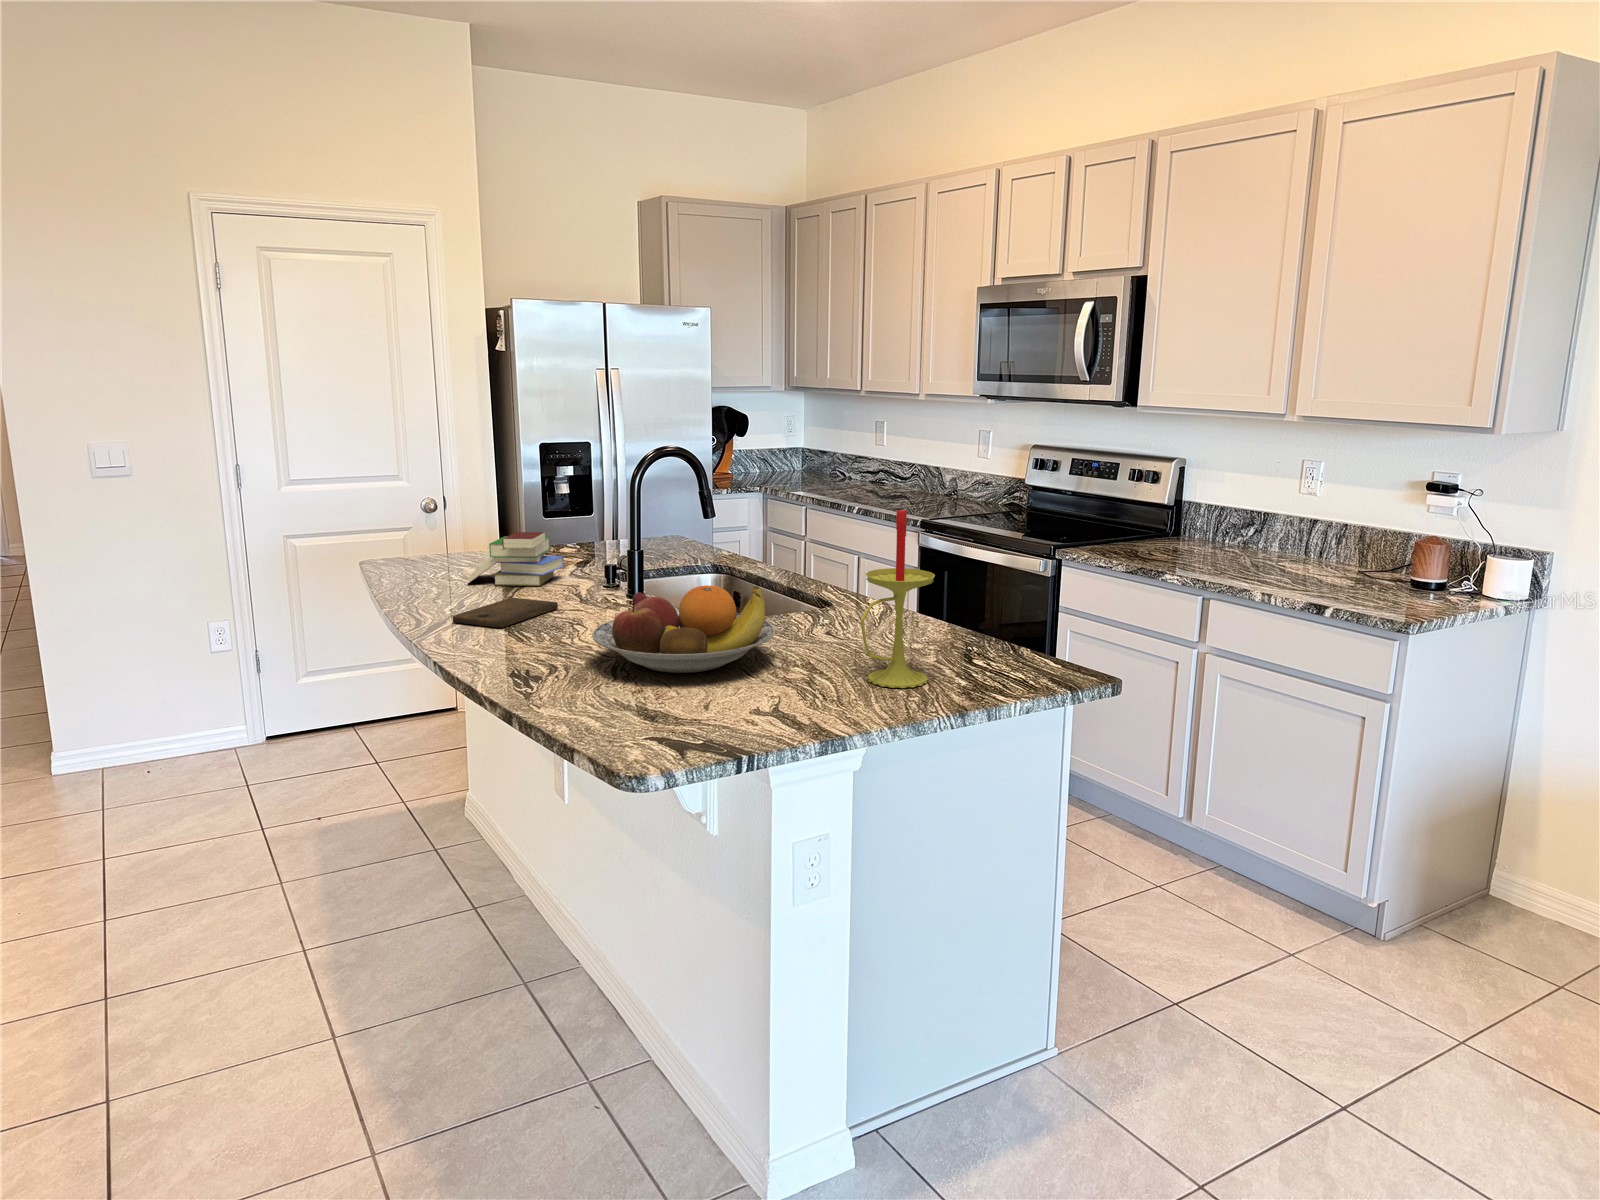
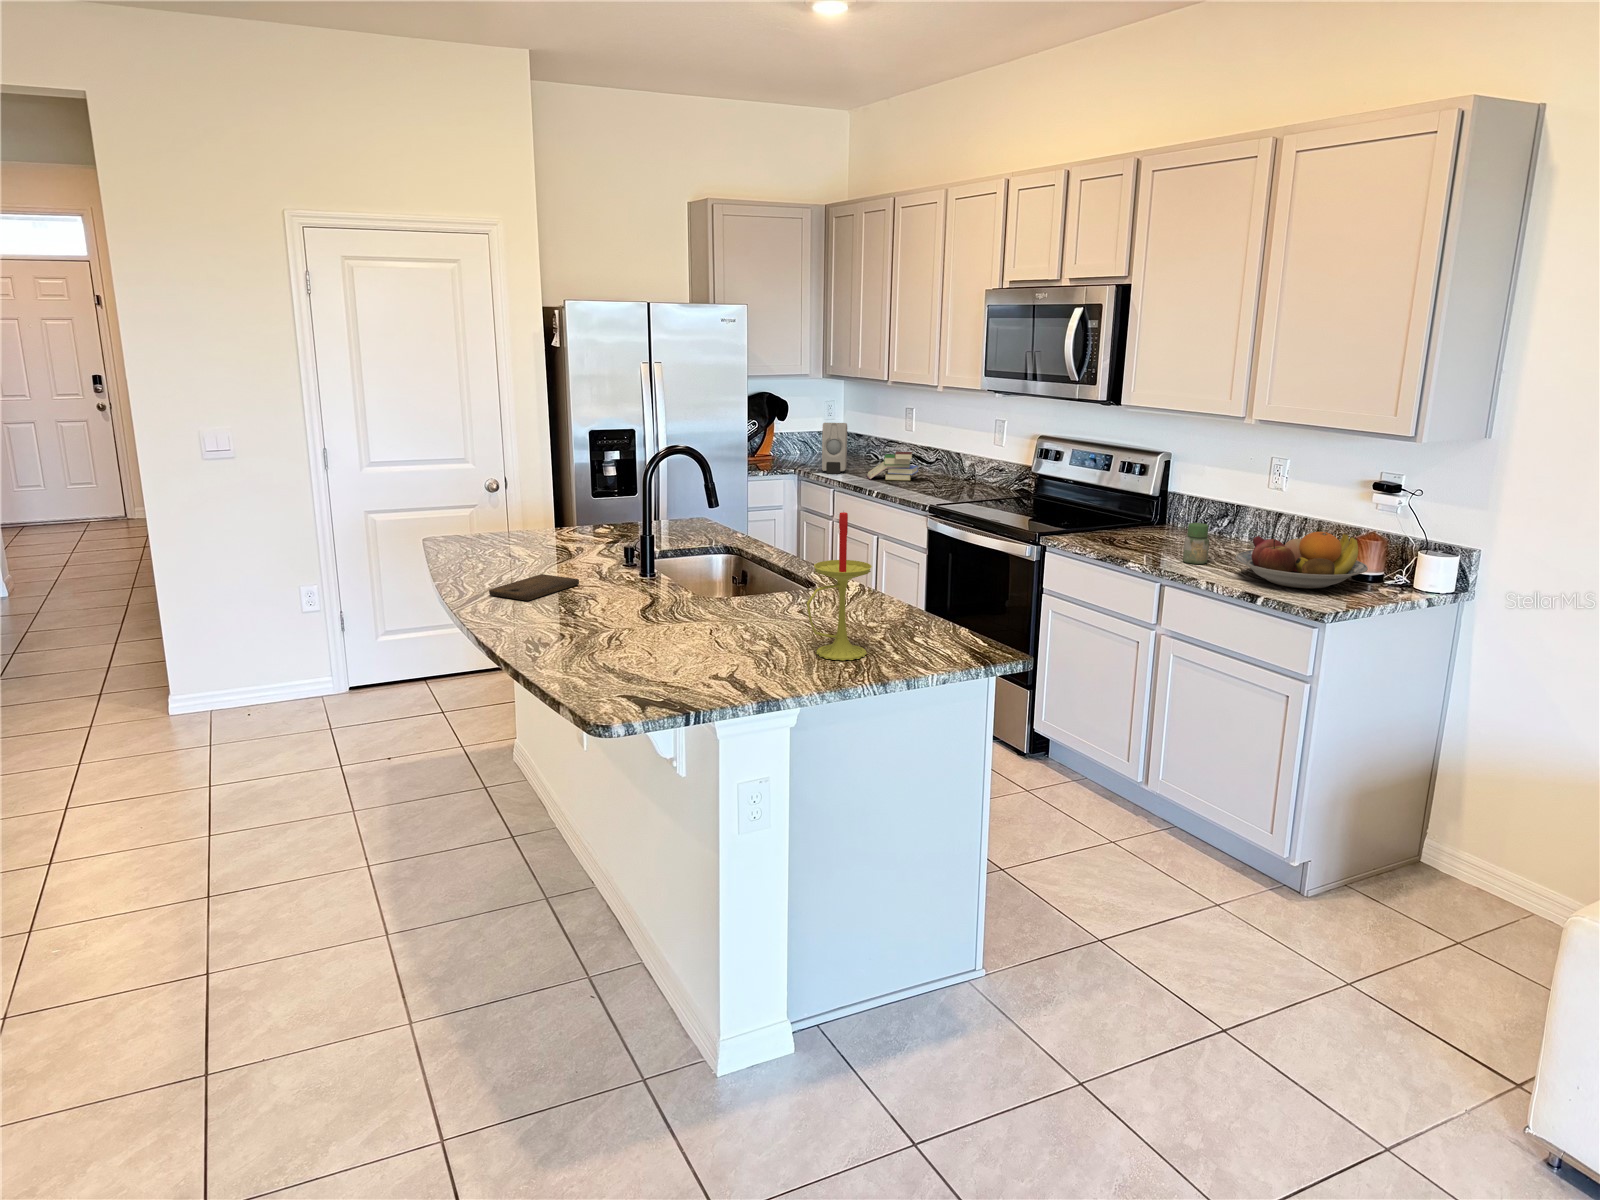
soap dispenser: none [791,436,817,491] -> present [822,423,847,474]
jar: none [1222,530,1251,575] -> present [1183,523,1209,564]
book: present [468,532,564,586] -> present [867,452,918,481]
fruit bowl: present [592,586,775,673] -> present [1236,532,1368,588]

